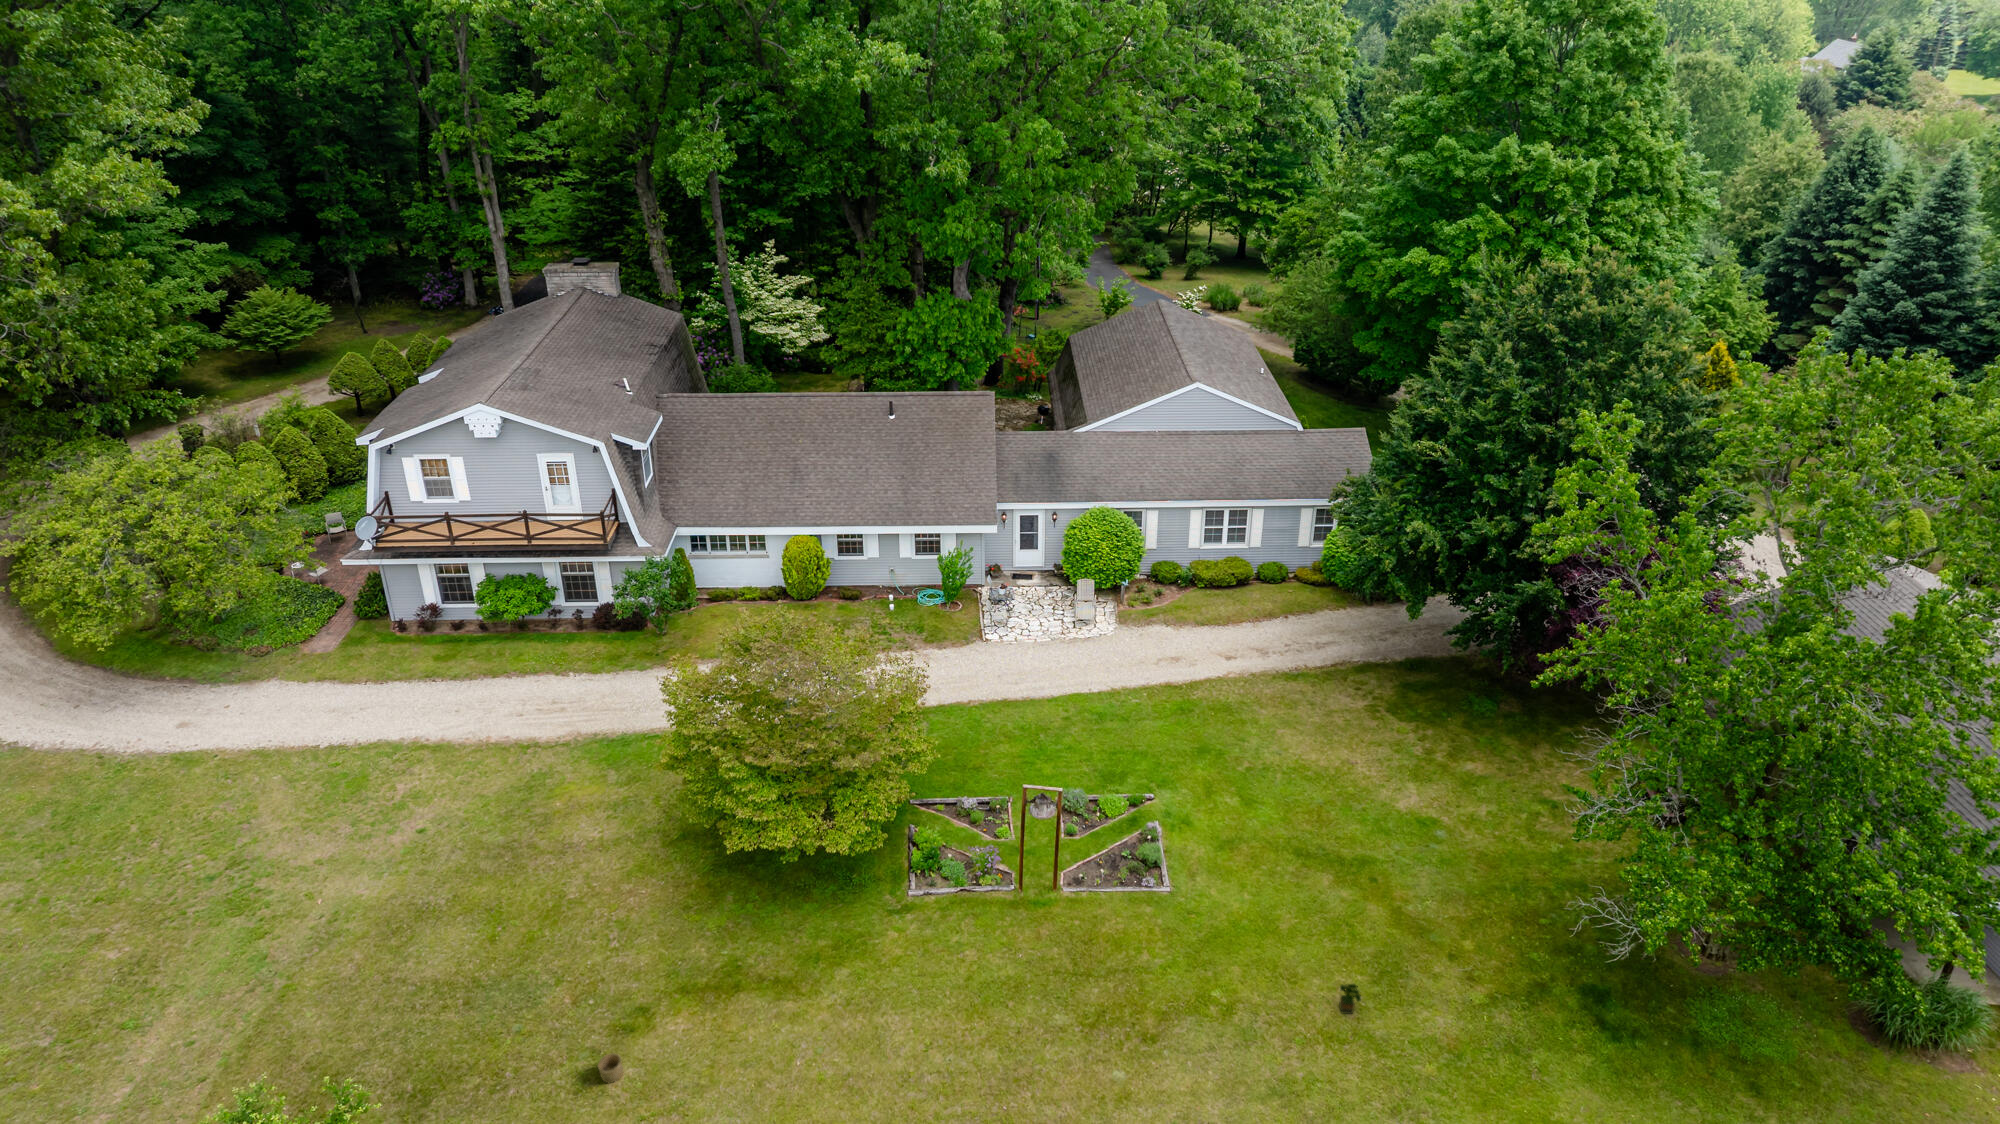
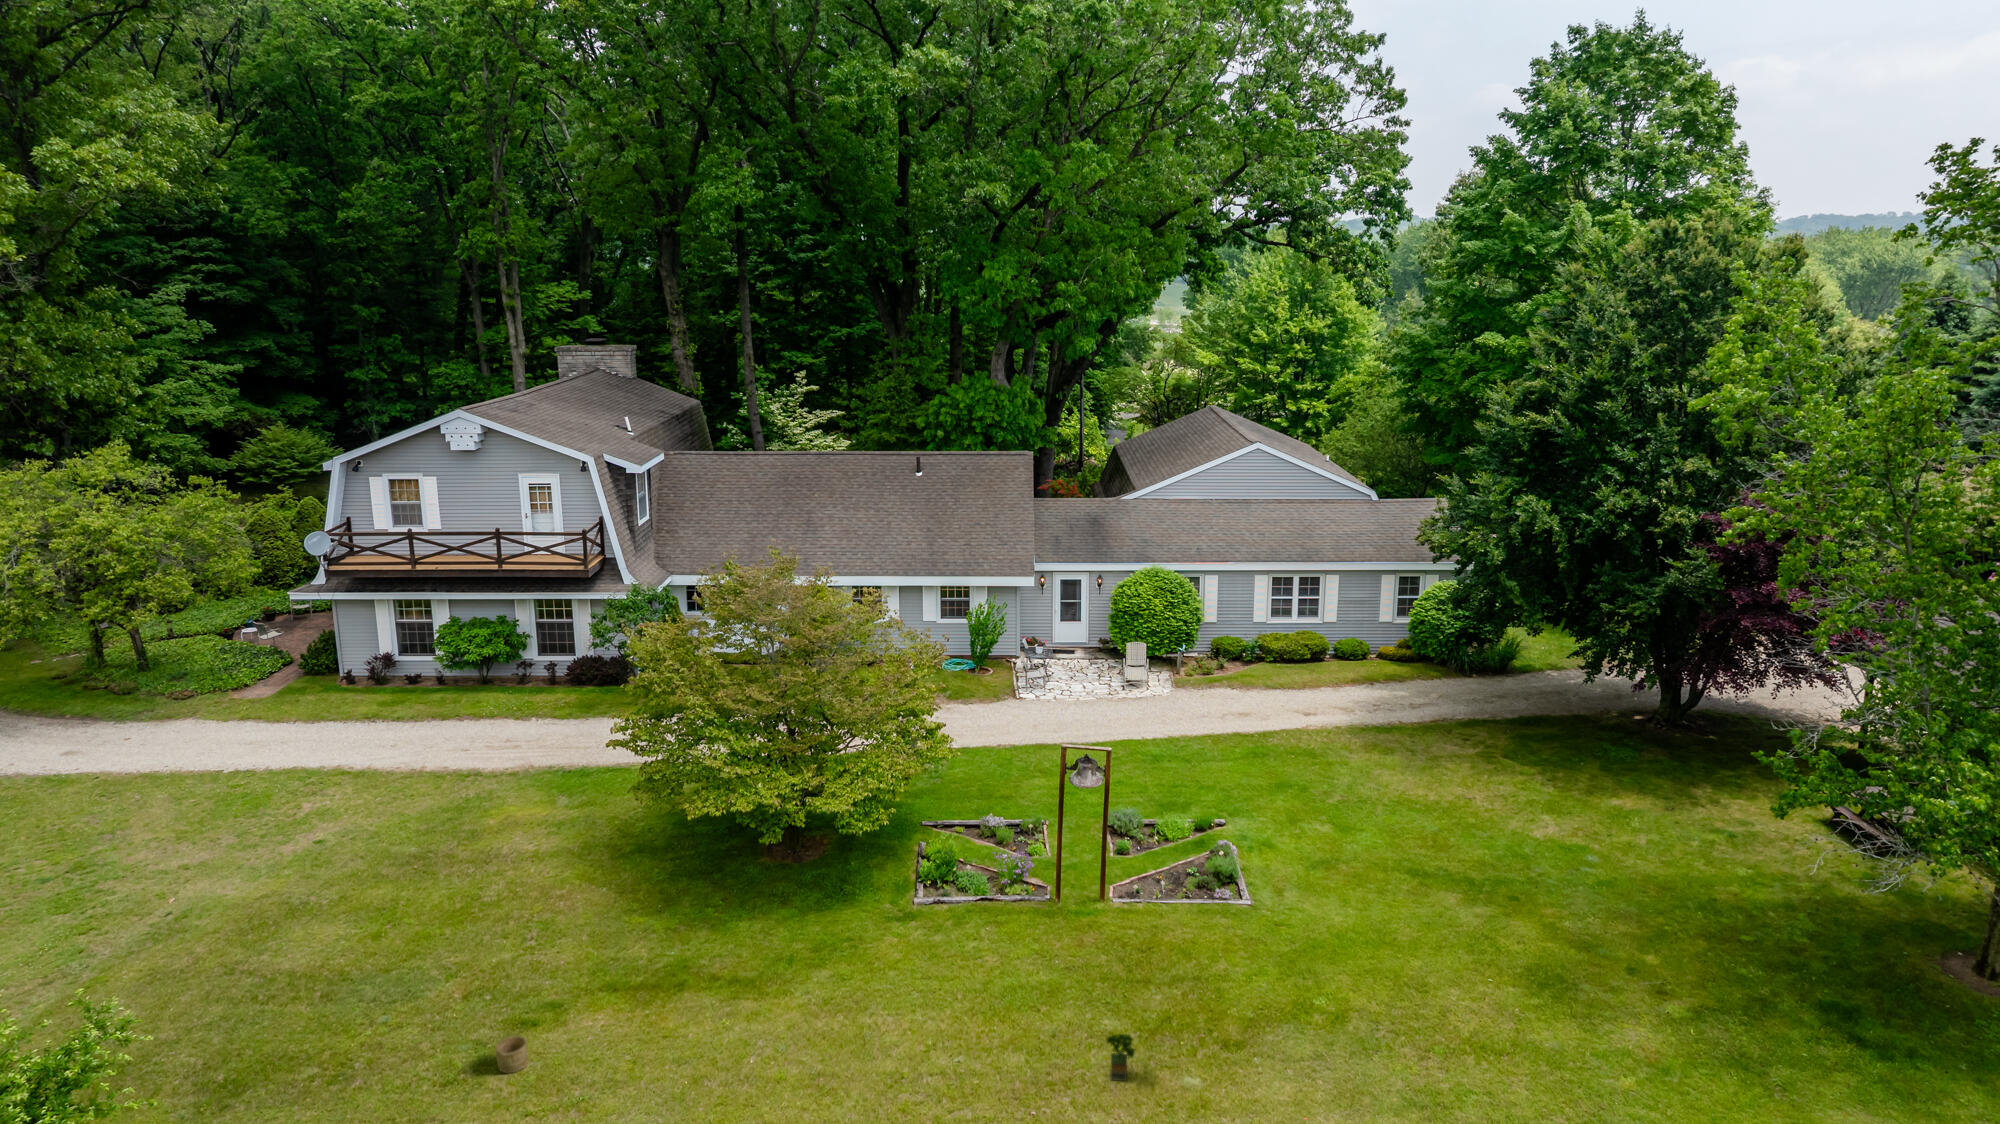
potted tree: present [1339,984,1361,1014] -> present [1106,1034,1136,1081]

